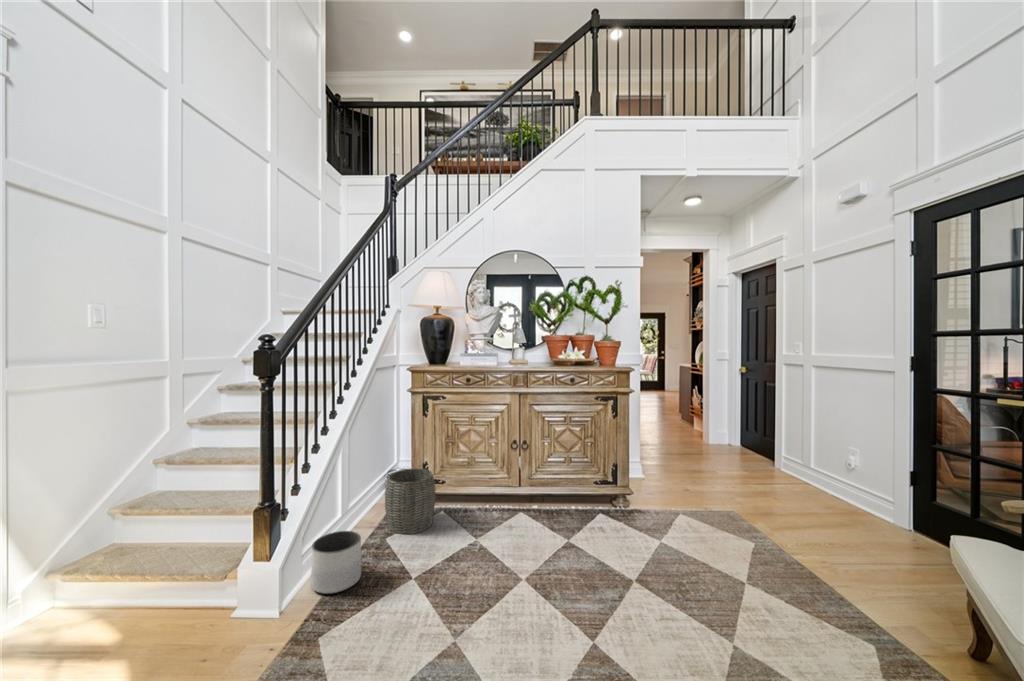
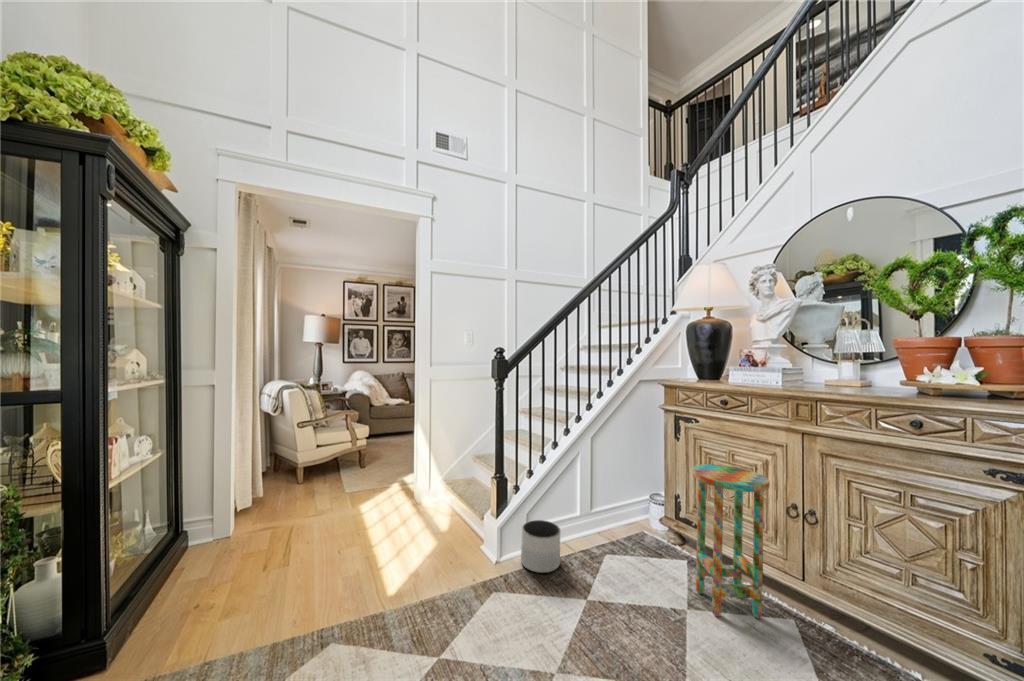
side table: none [464,420,516,535] -> present [693,464,770,619]
woven basket: present [385,468,435,534] -> none [617,494,672,567]

